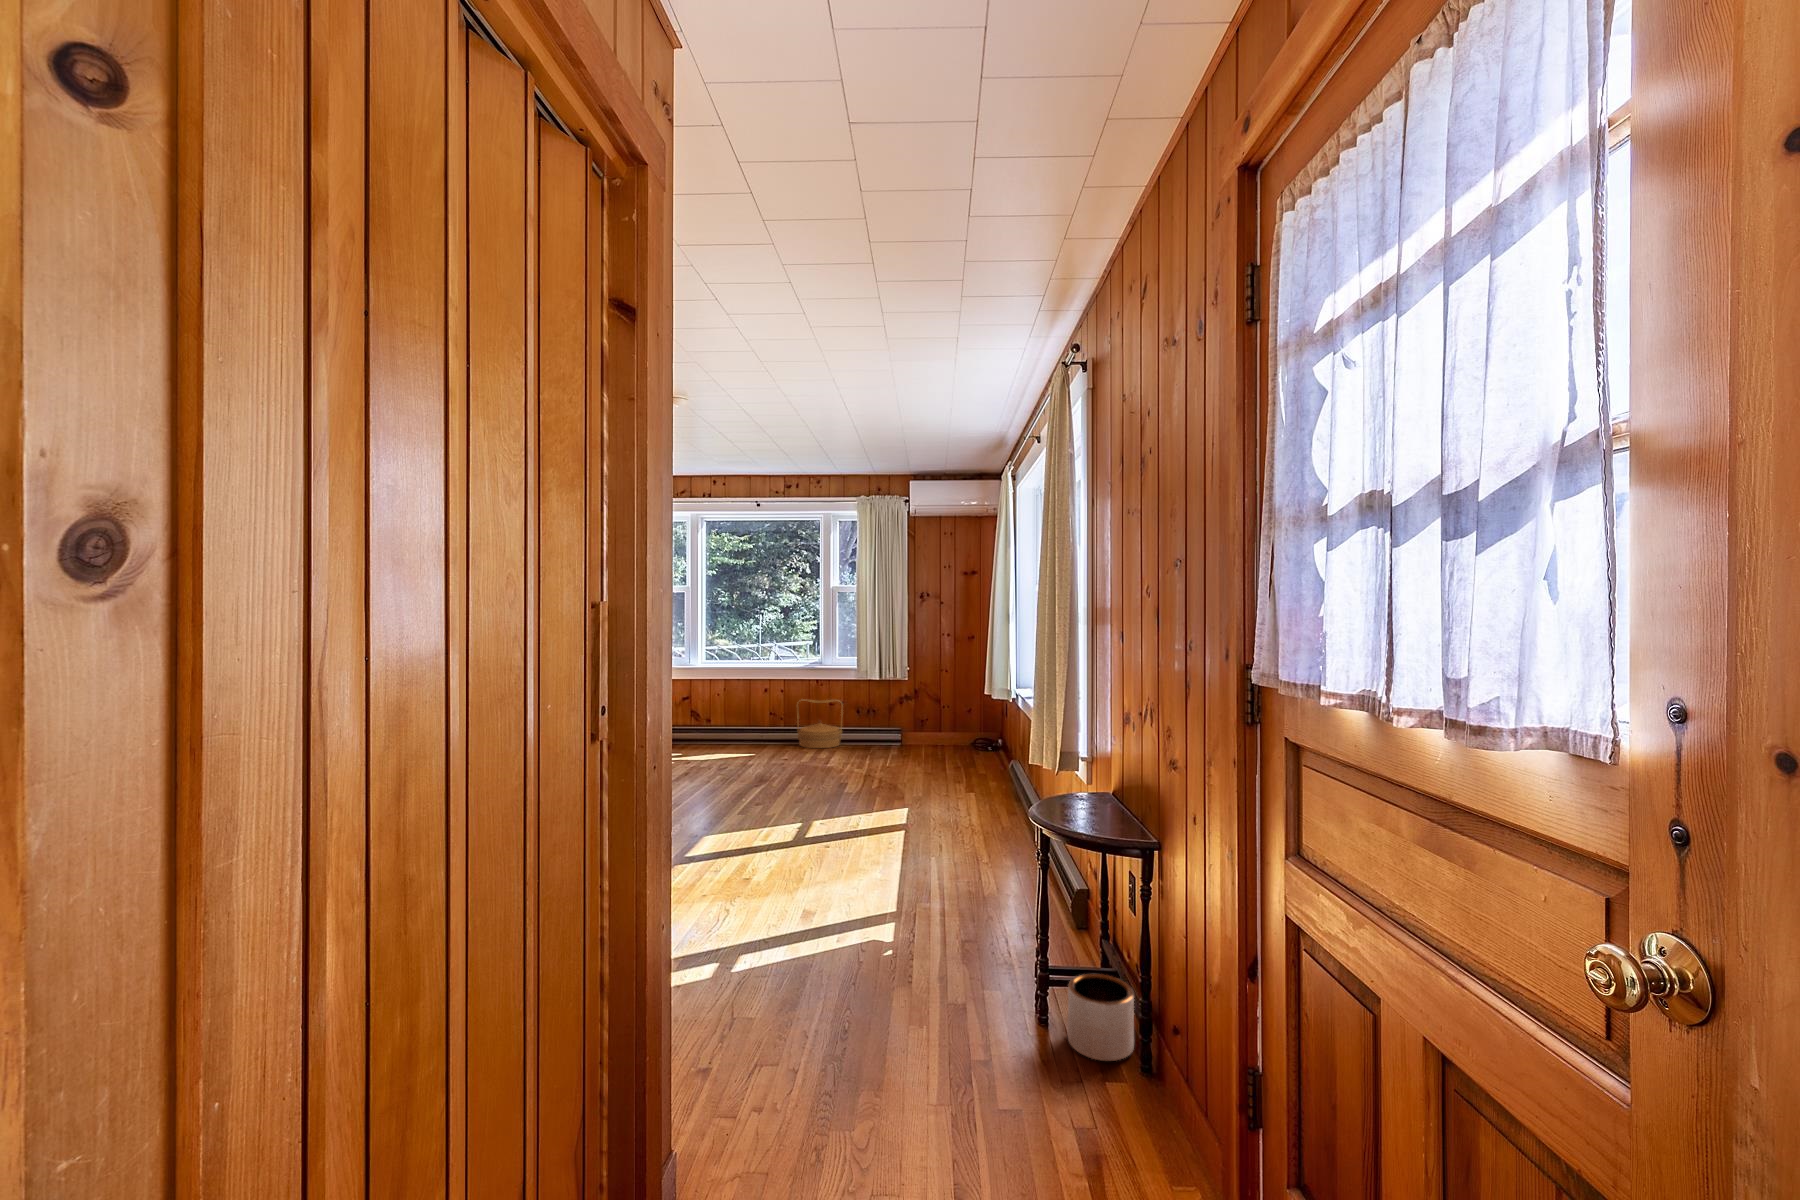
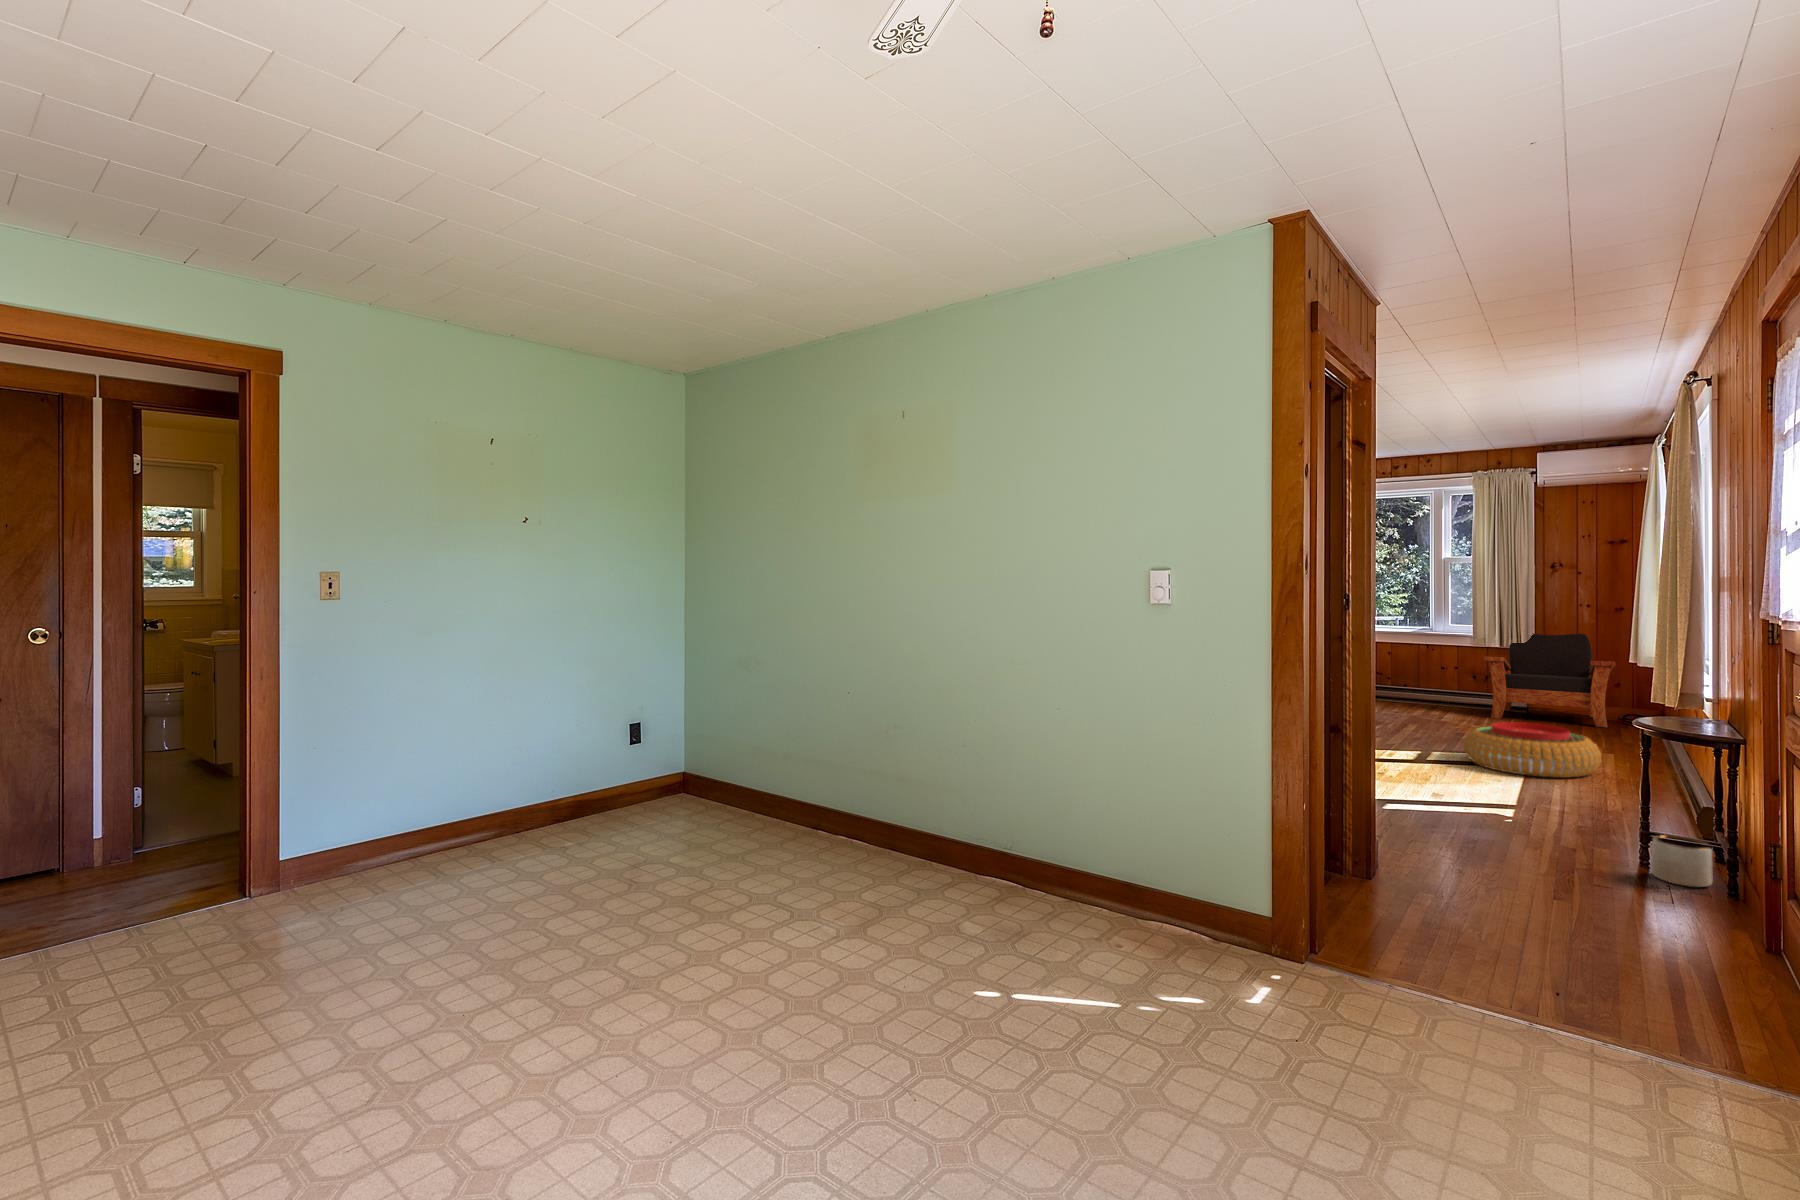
armchair: none [866,664,973,759] -> present [1484,634,1616,727]
woven basket: present [798,700,842,748] -> none [1407,662,1457,707]
pouf: none [845,775,975,846] -> present [1464,722,1601,777]

